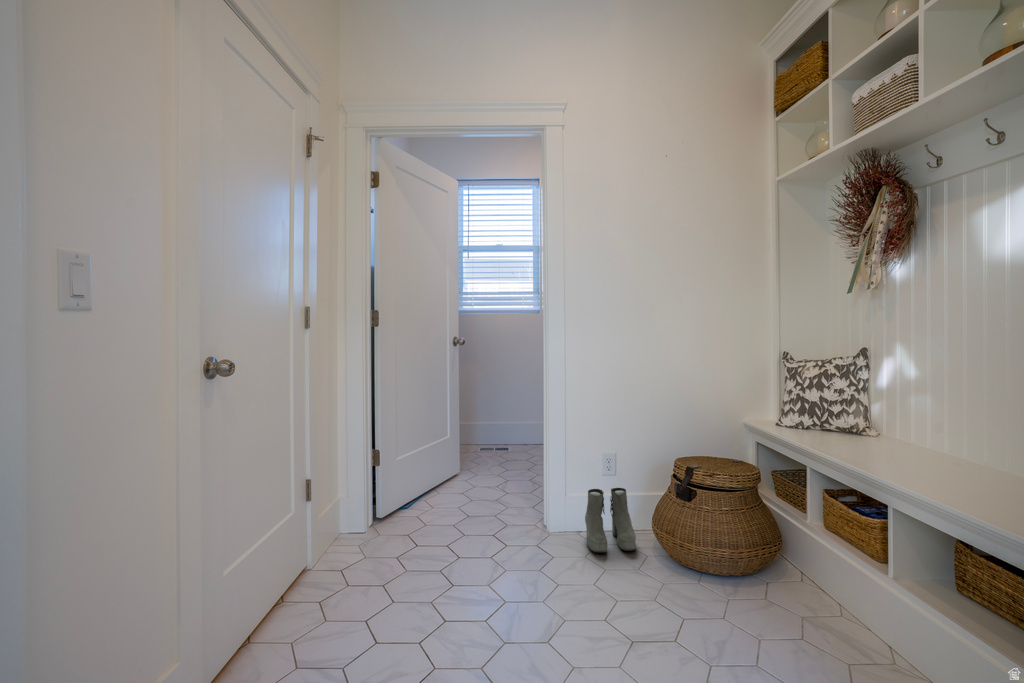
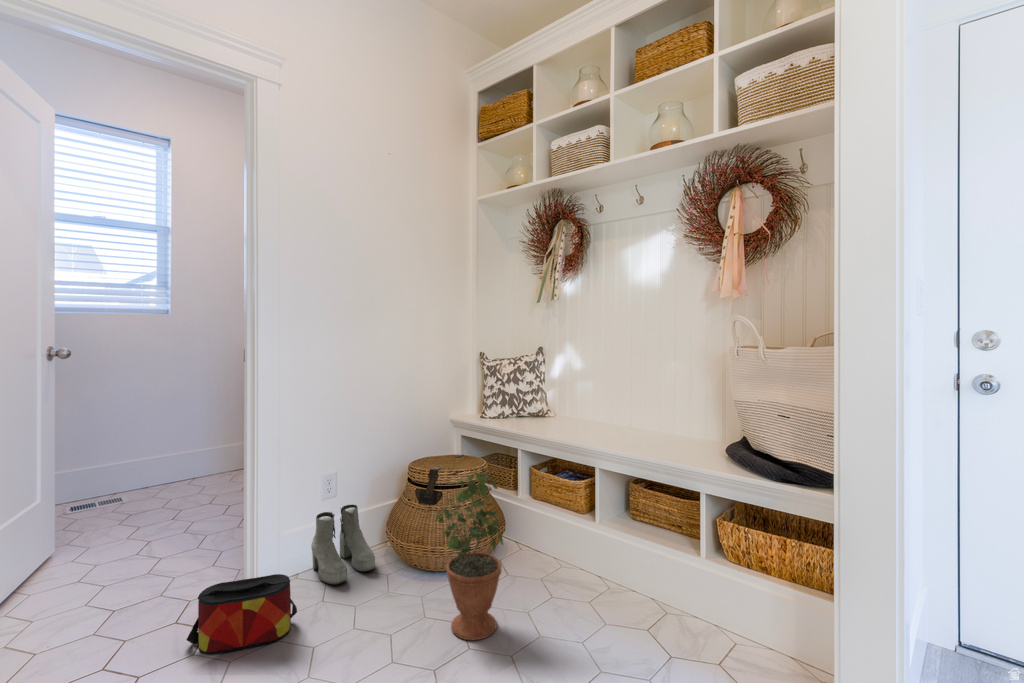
potted plant: none [657,463,733,642] -> present [436,468,503,640]
bag: none [482,520,555,576] -> present [186,574,297,655]

